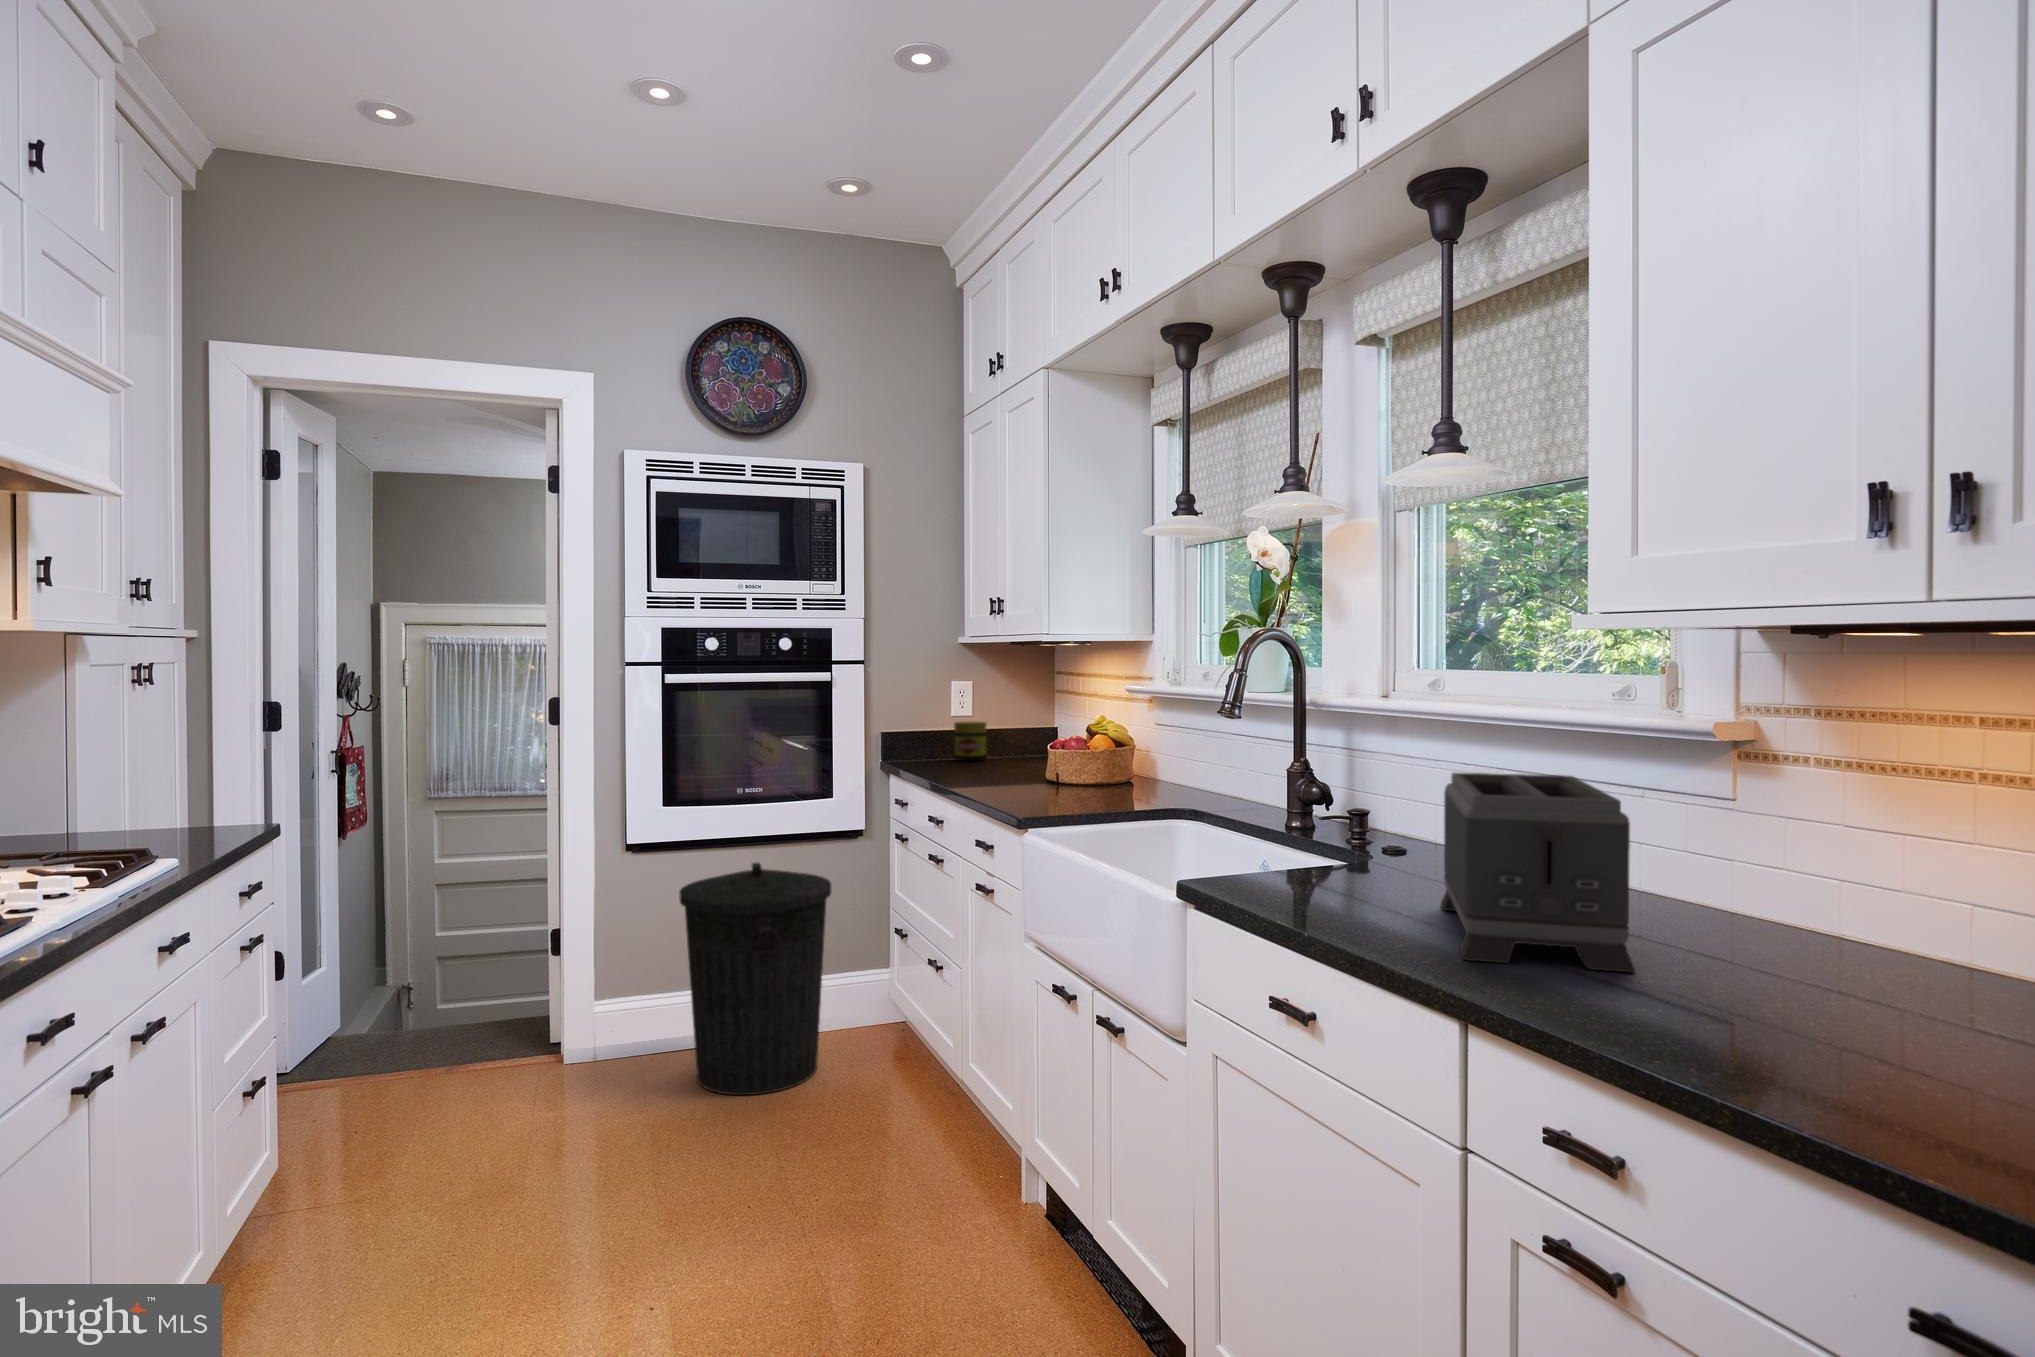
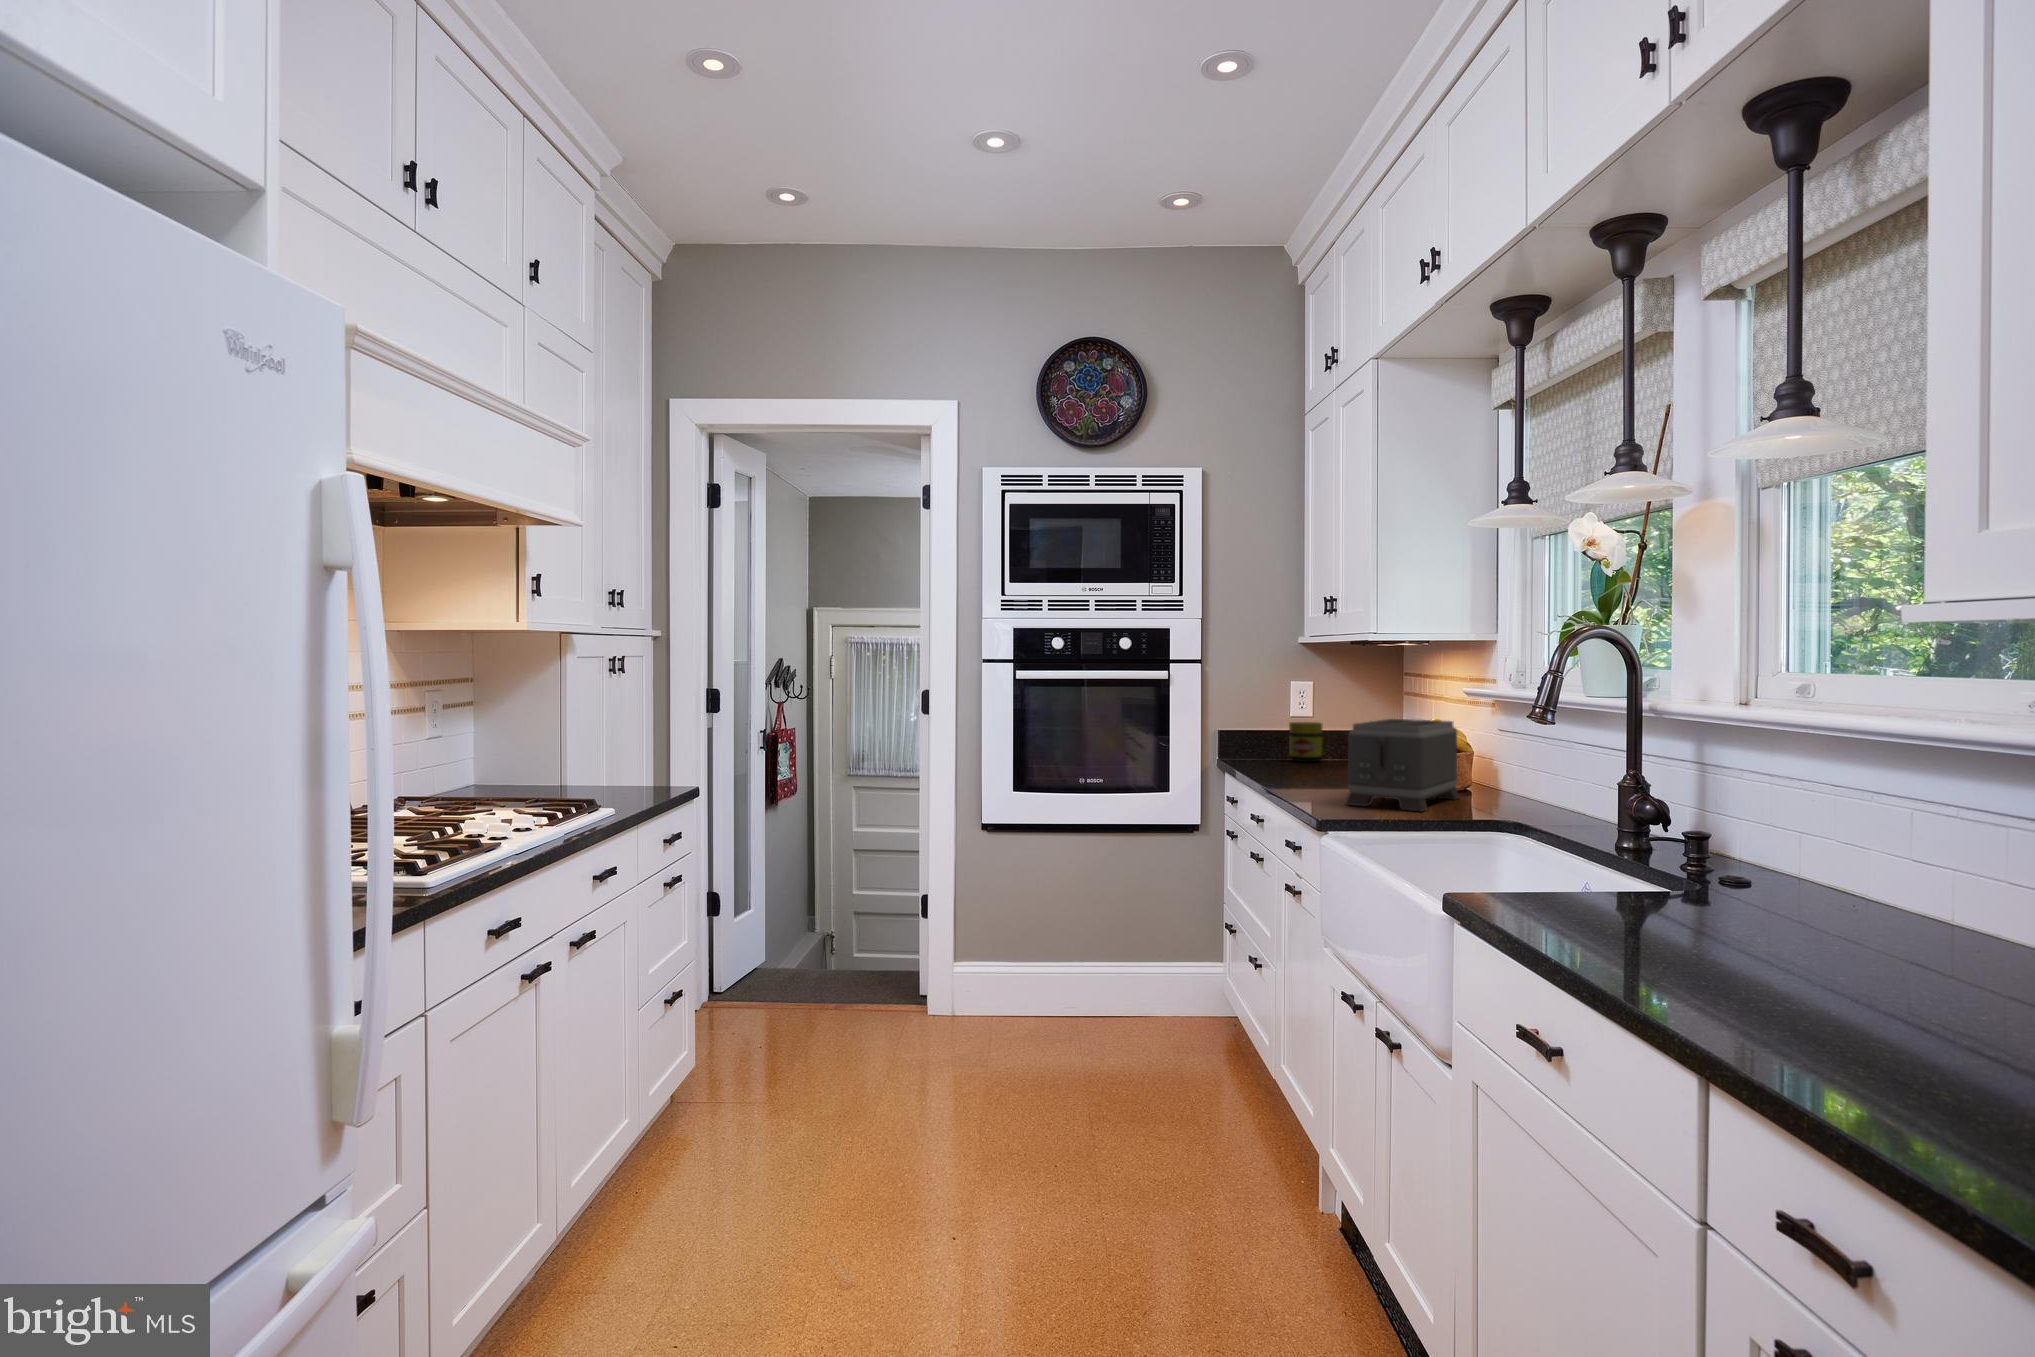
toaster: present [1440,773,1635,972] -> present [1345,719,1459,811]
trash can: present [679,863,831,1095] -> none [1020,848,1158,1064]

